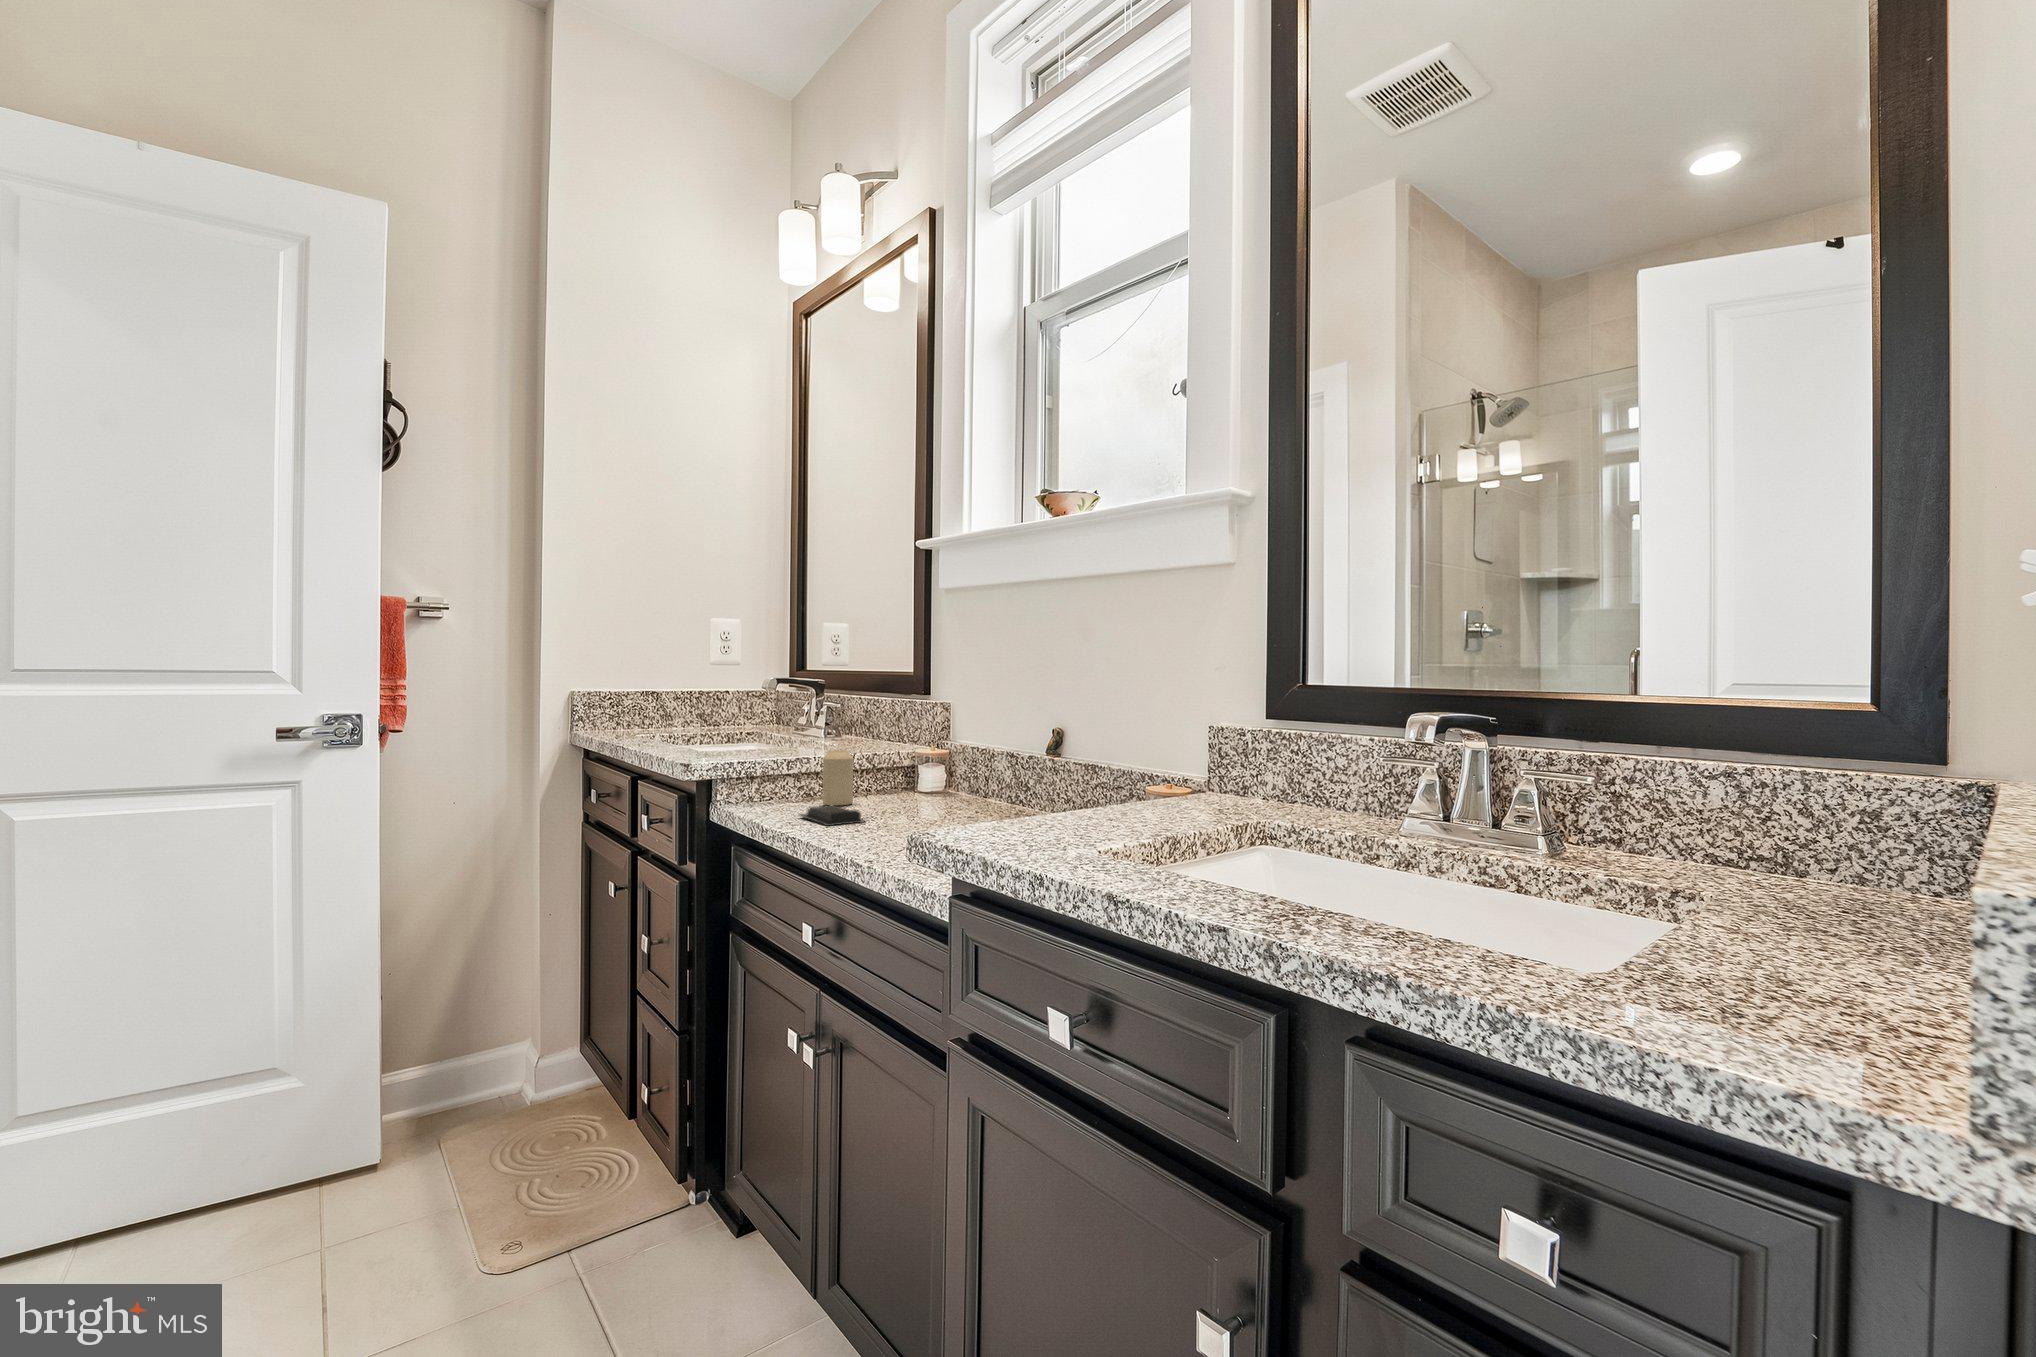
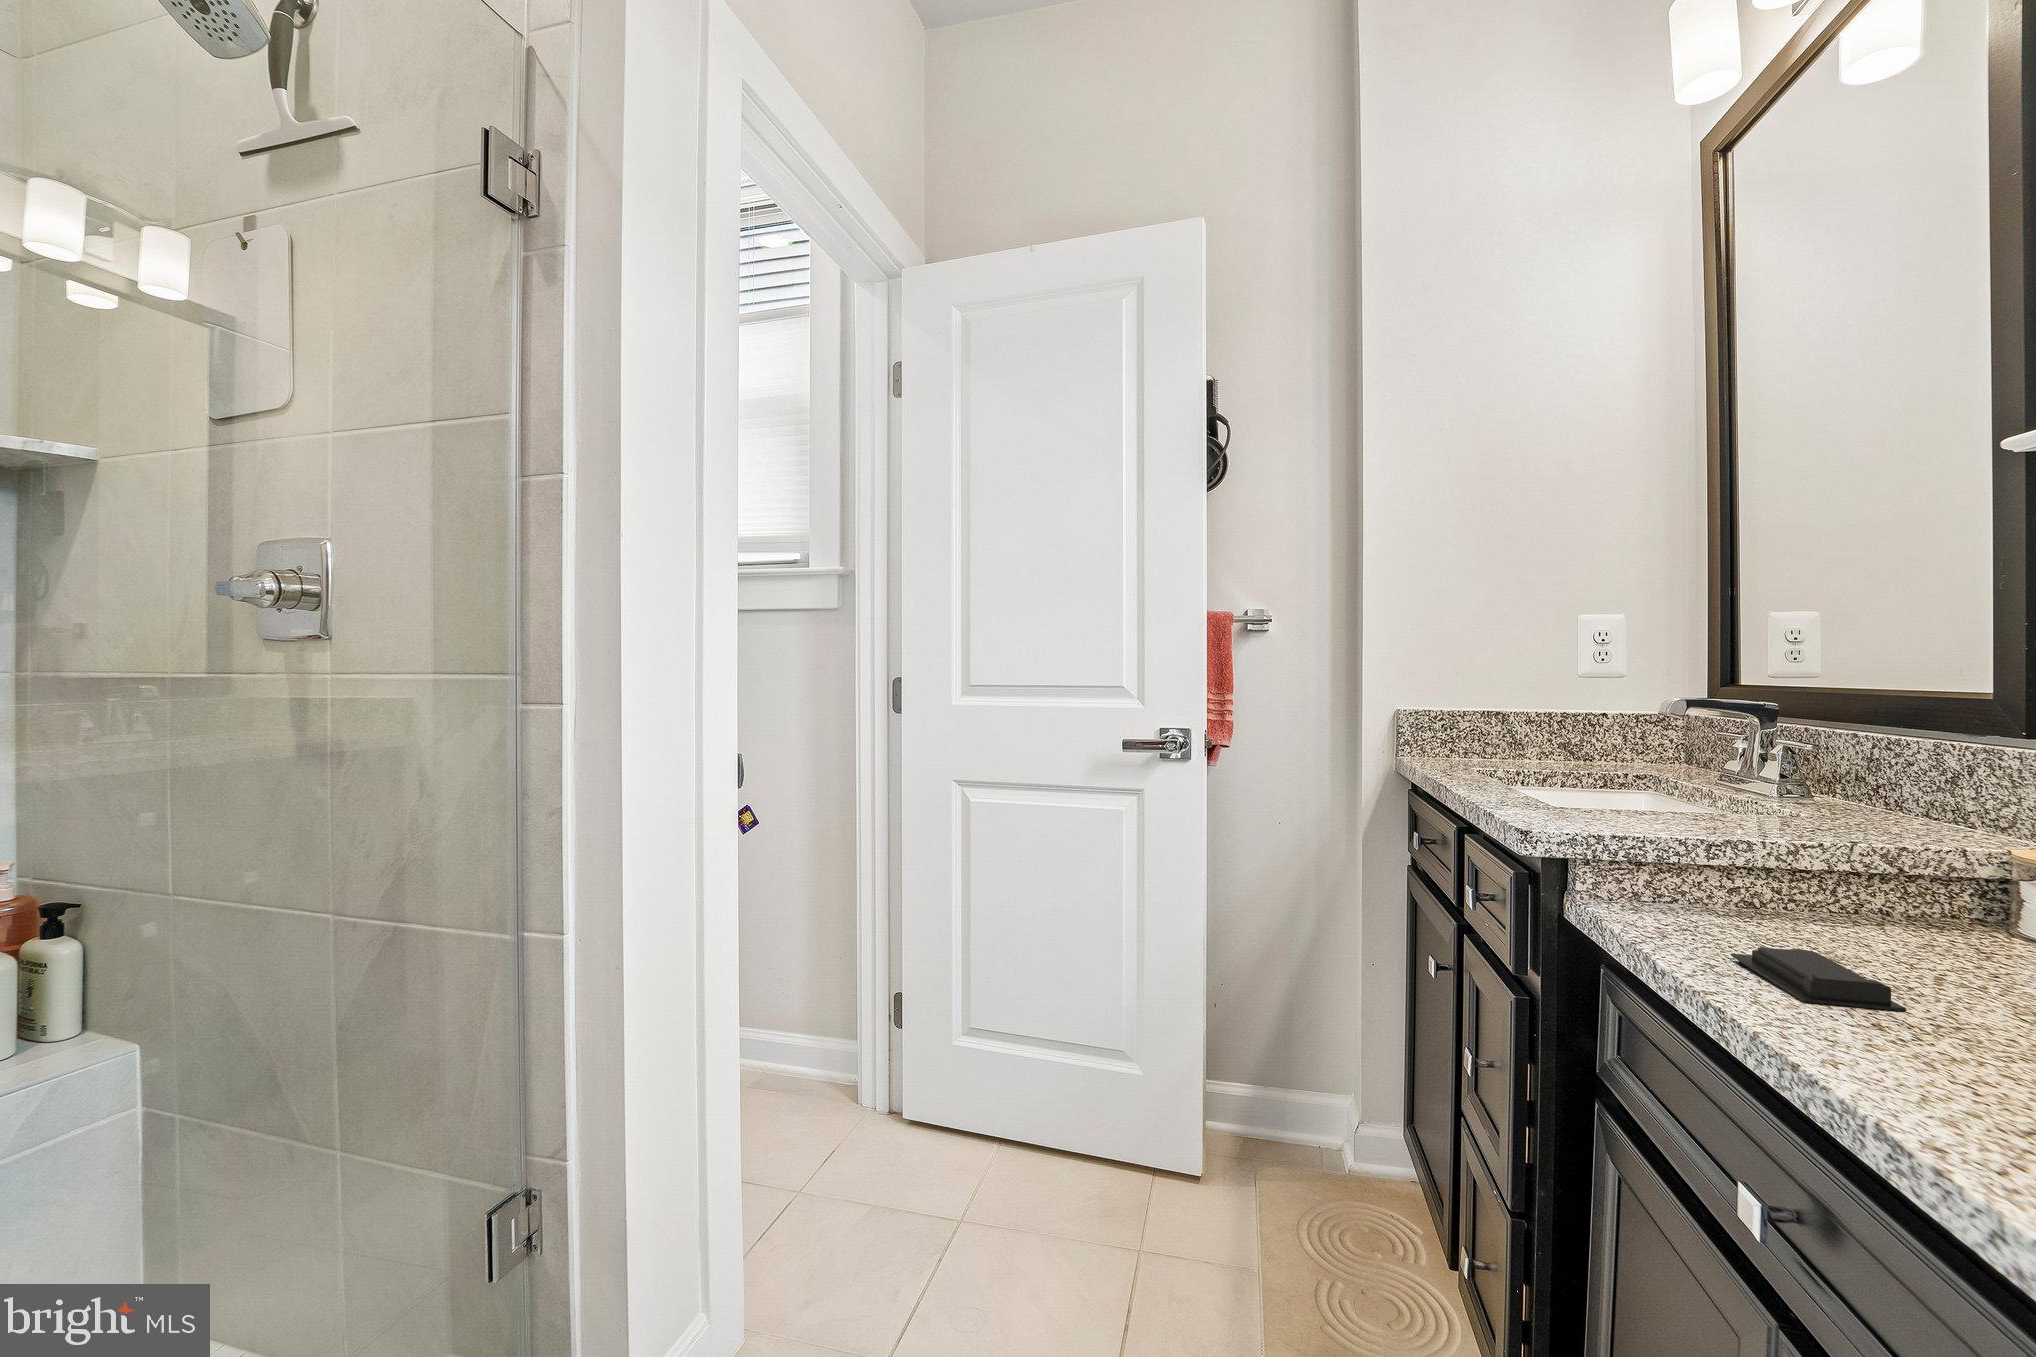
candle: present [823,750,853,805] -> none [1784,838,1857,944]

